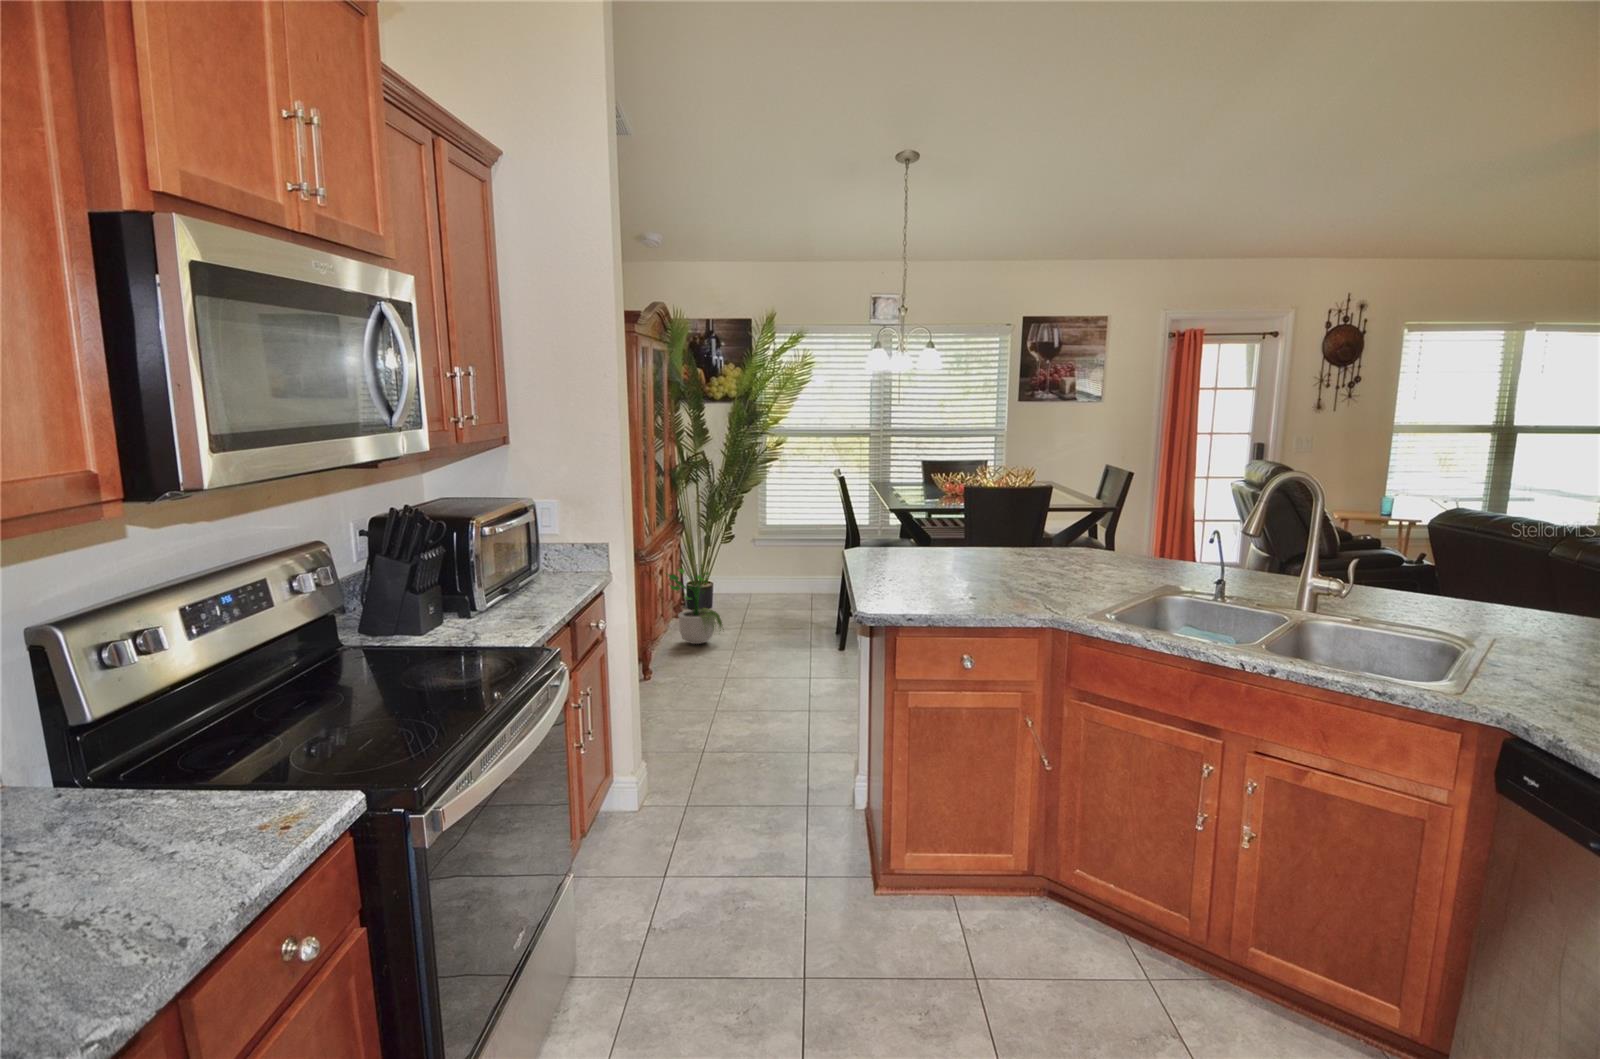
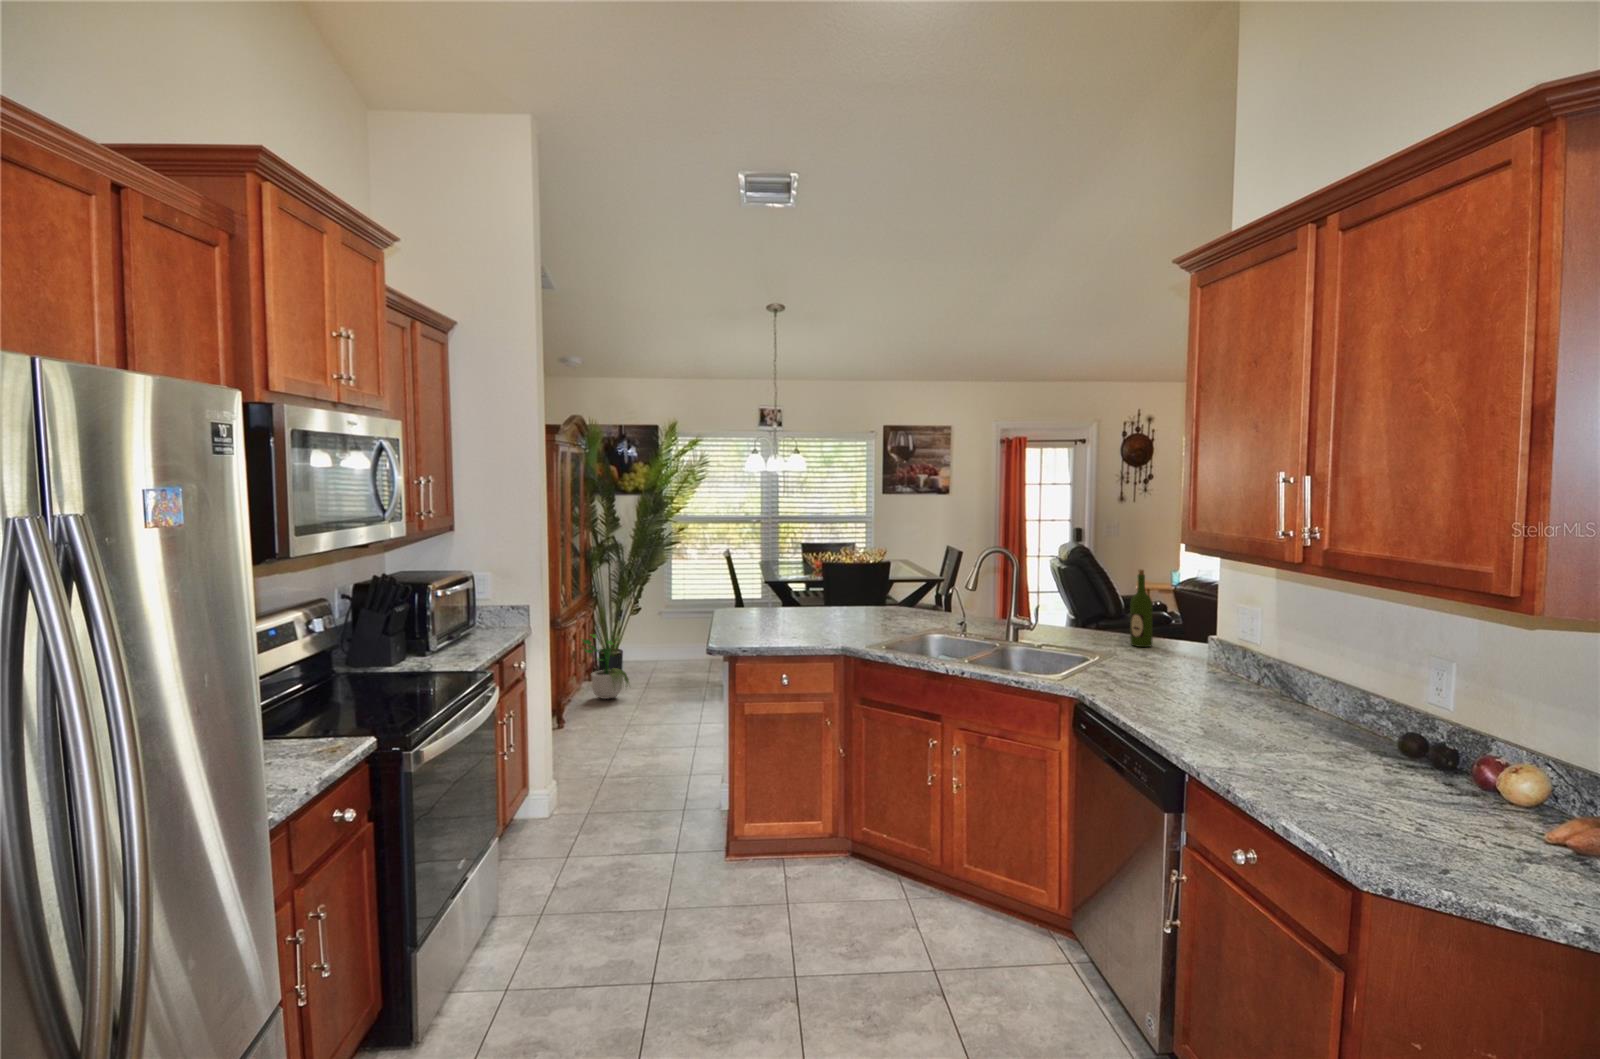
wine bottle: none [1498,508,1546,626] -> present [1130,570,1153,647]

